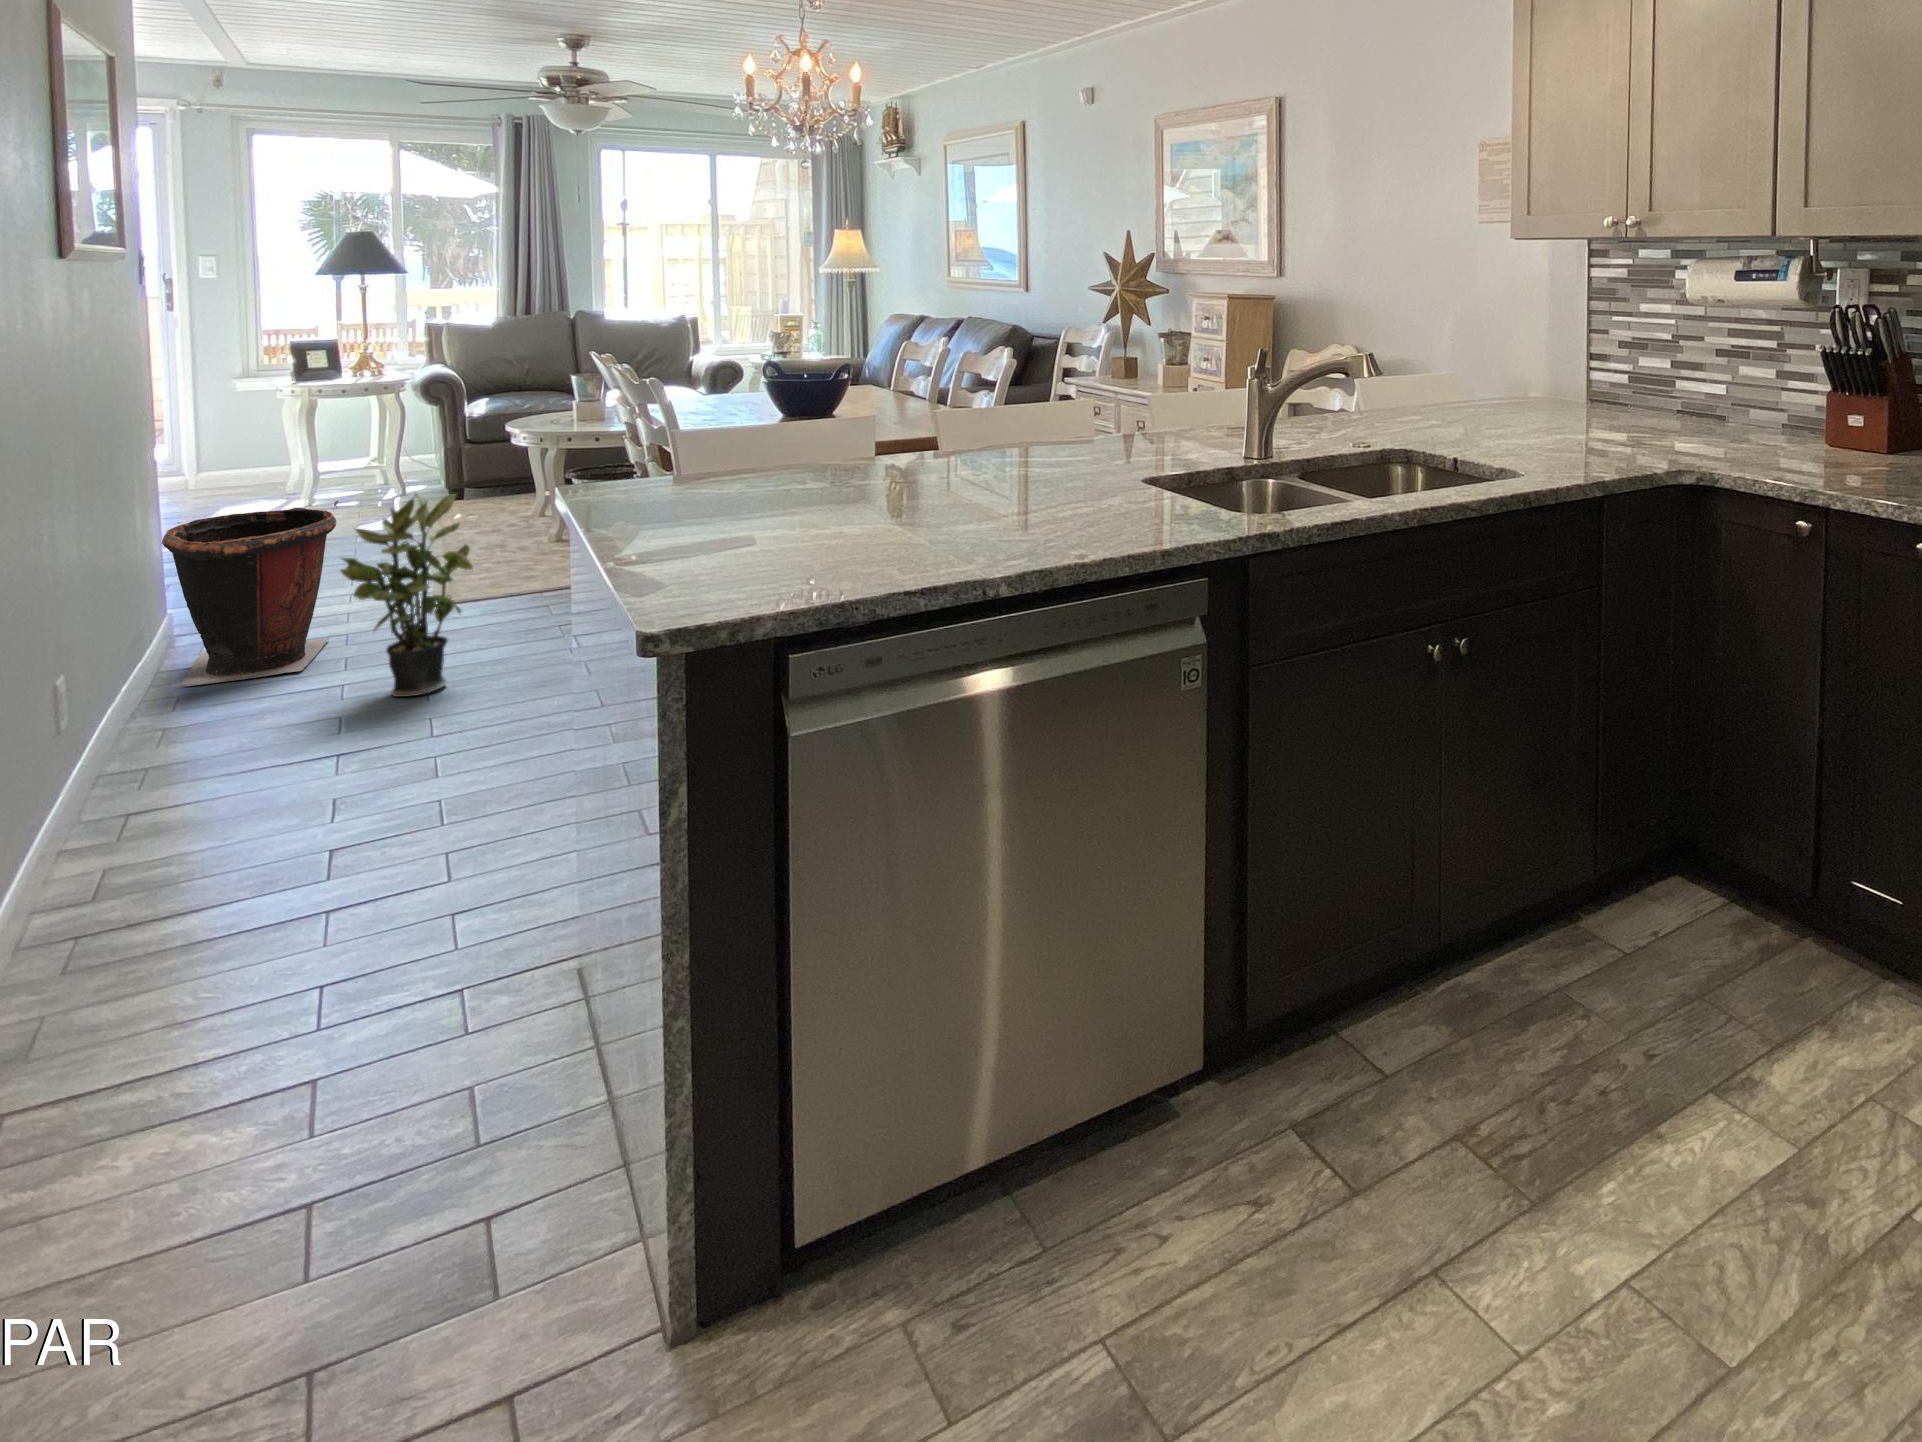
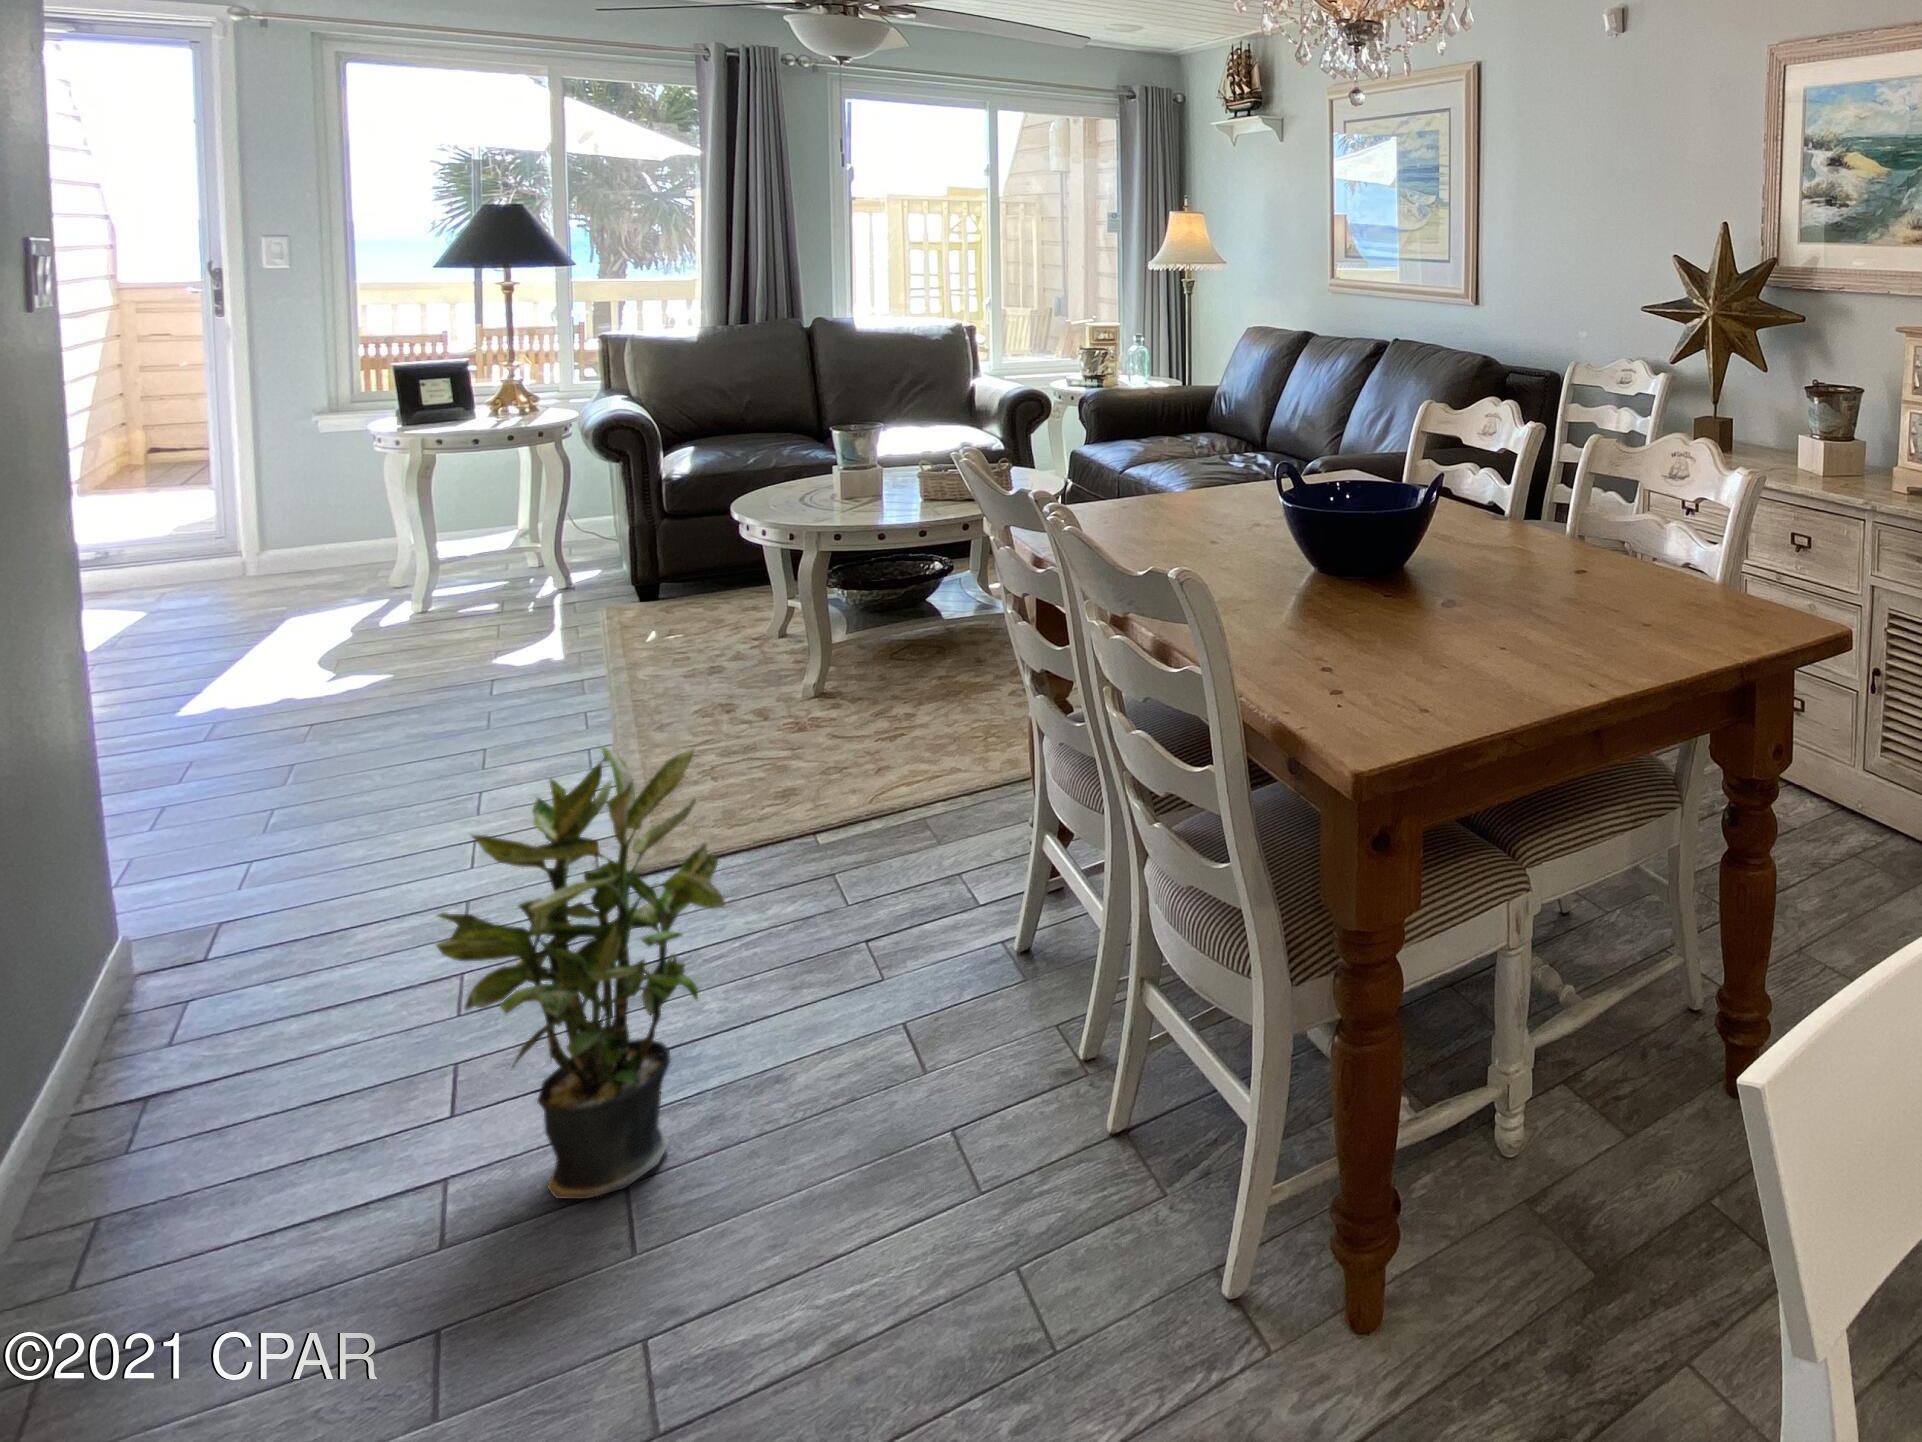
trash can: present [162,501,338,687] -> none [55,712,446,1164]

